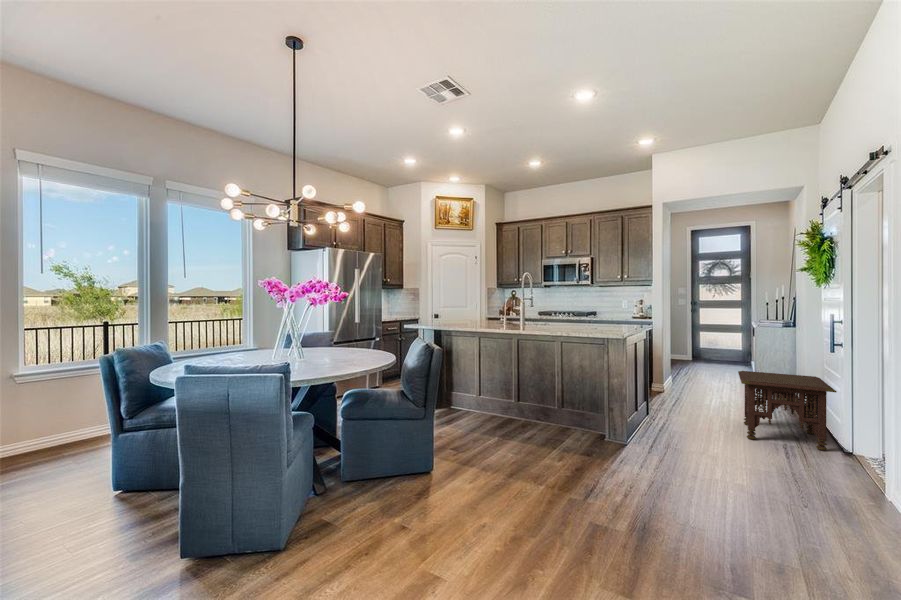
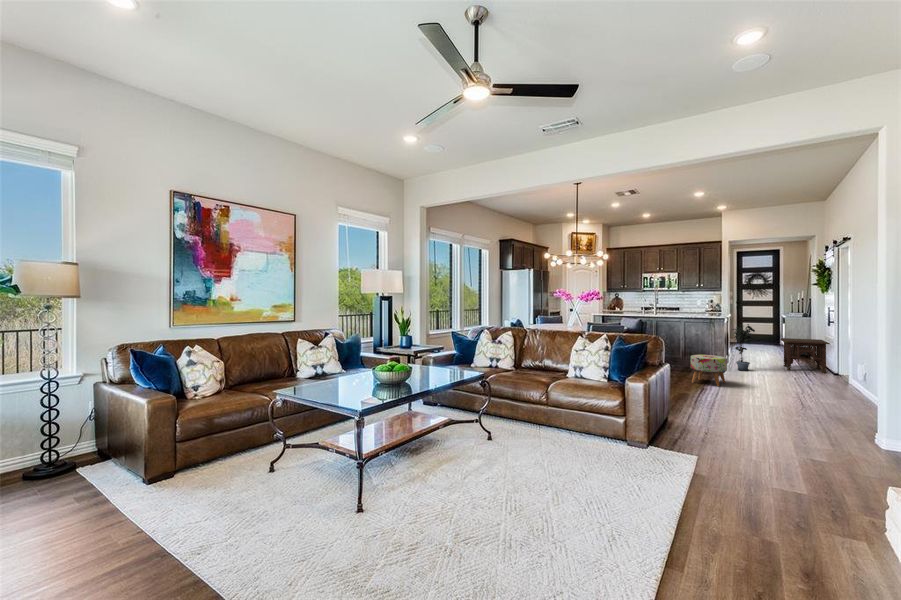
potted plant: none [639,347,684,440] -> present [732,324,755,371]
ottoman: none [512,422,591,515] -> present [691,355,727,386]

